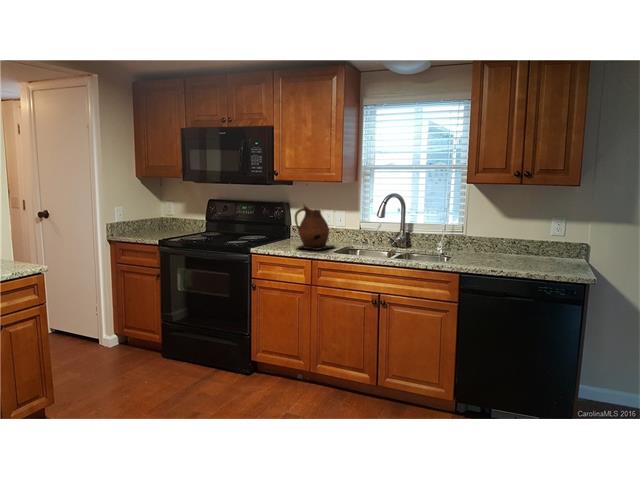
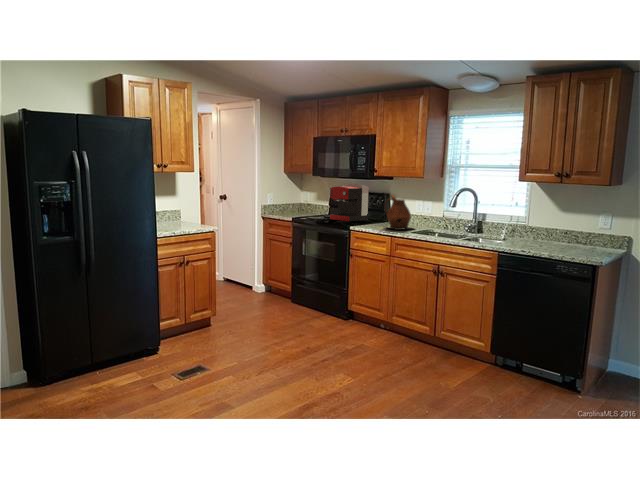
coffee maker: none [211,191,262,241] -> present [330,183,369,221]

